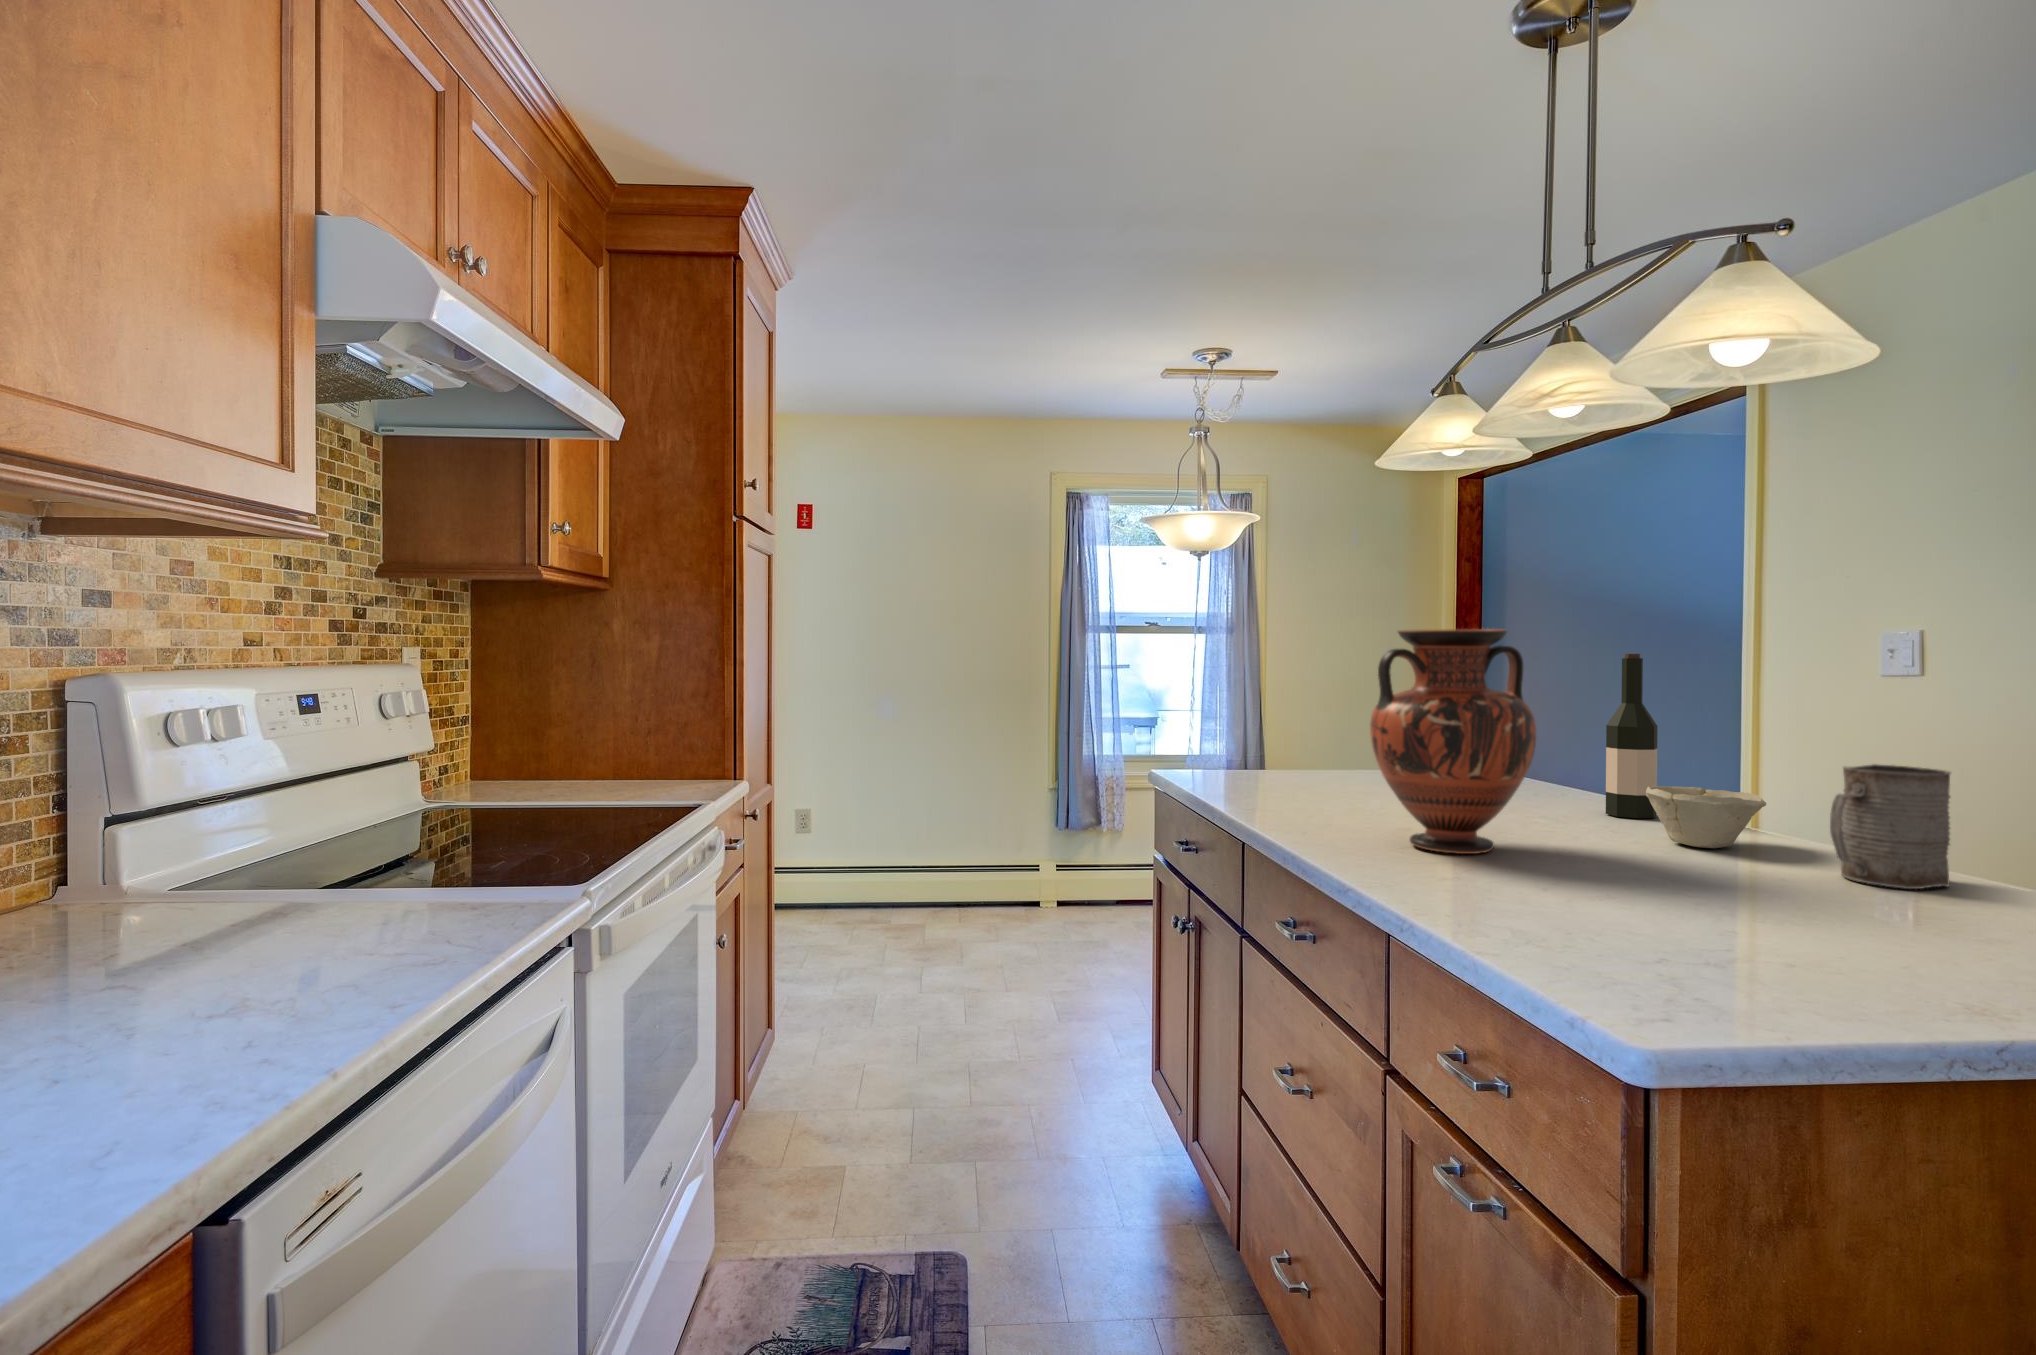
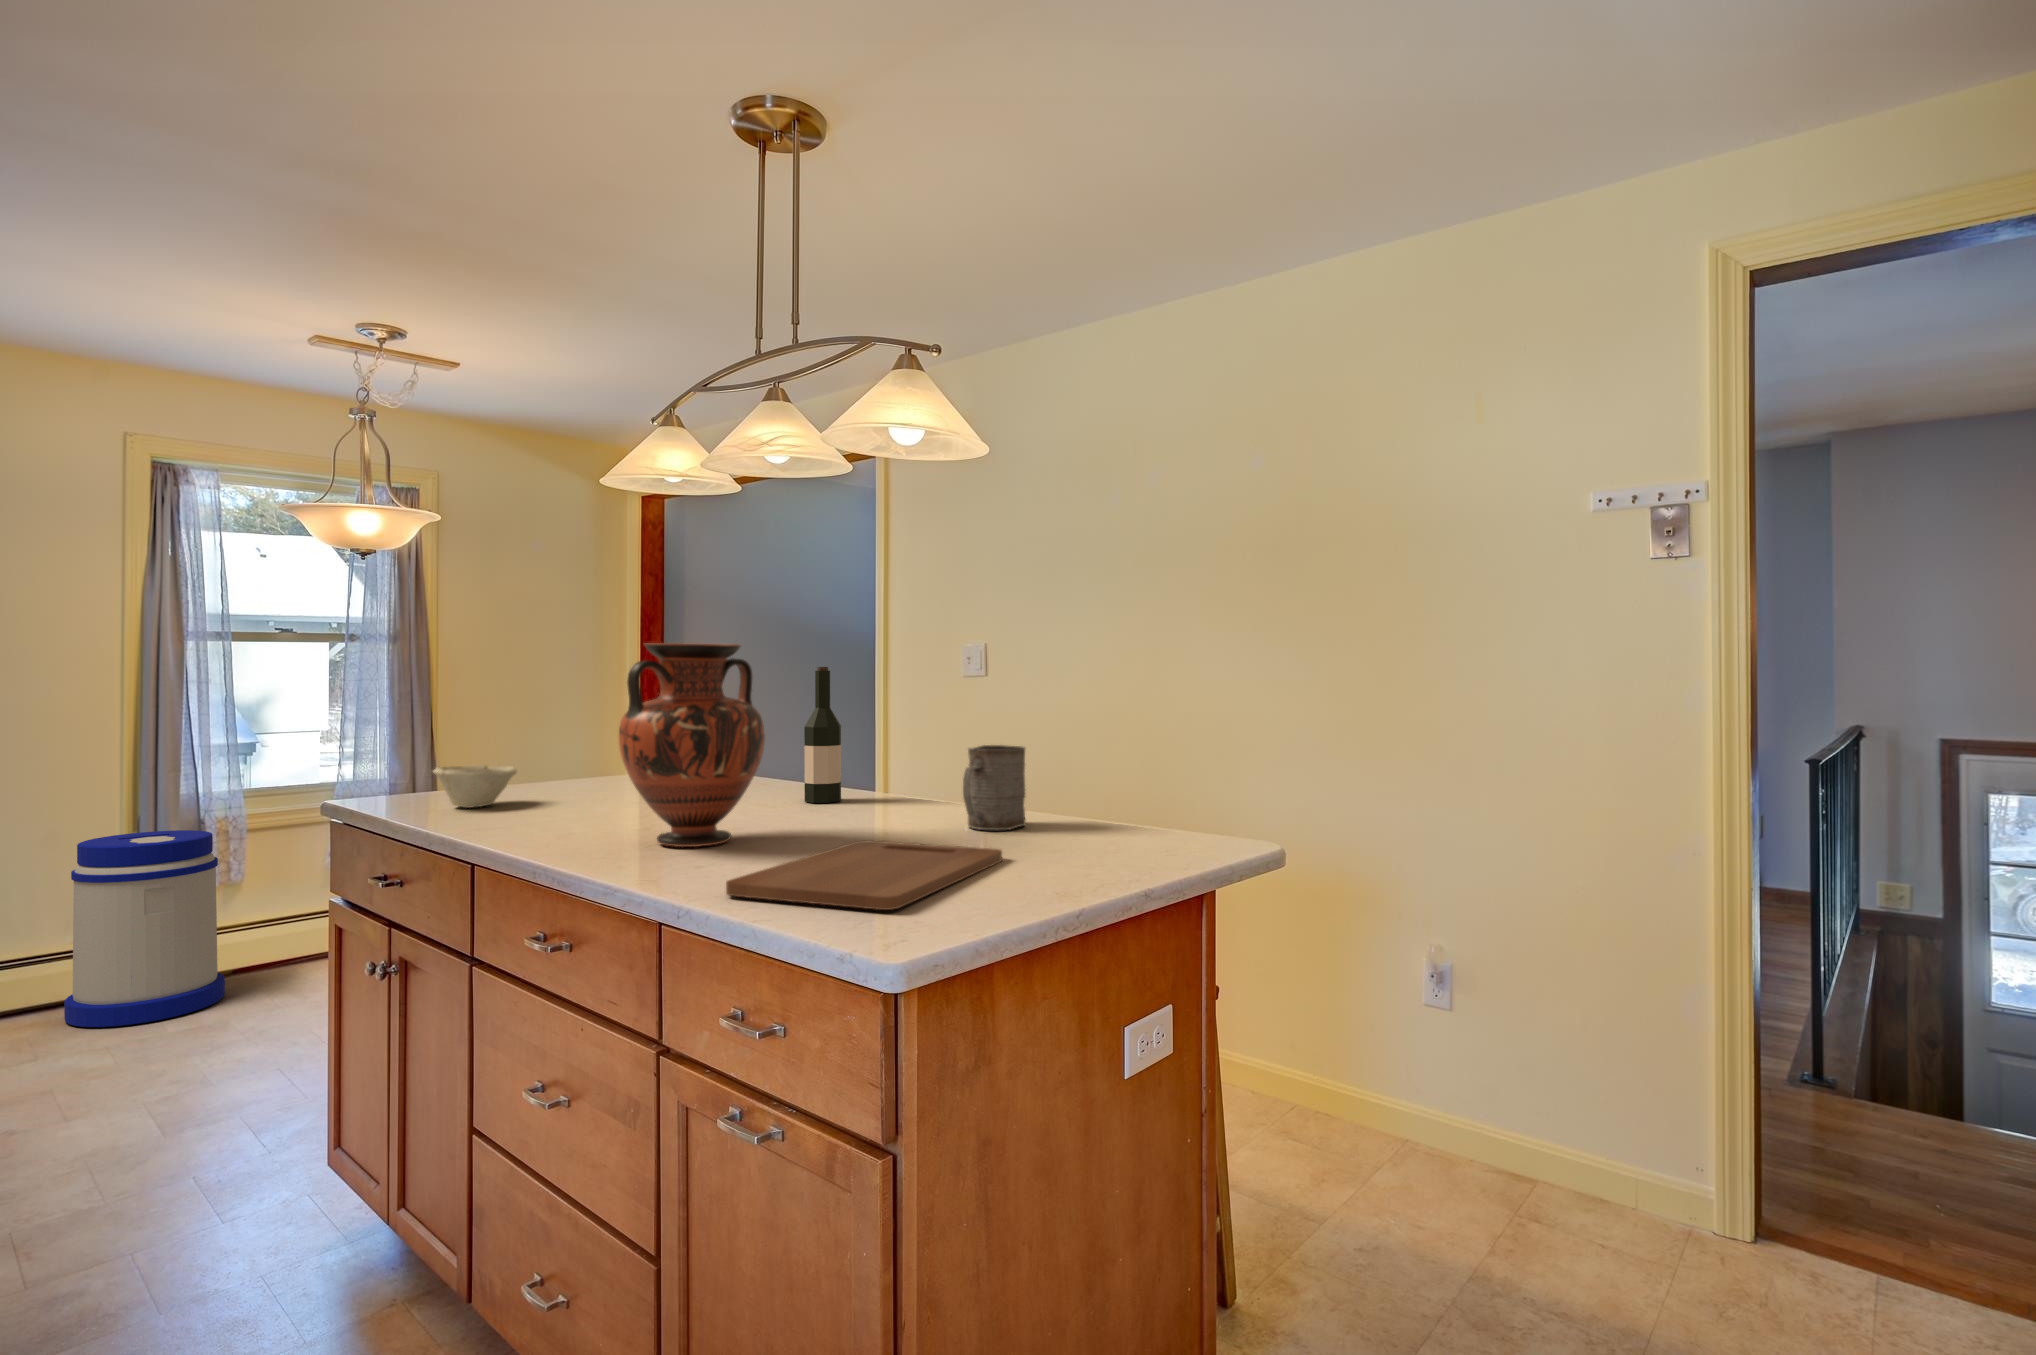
trash can: none [1016,779,1110,924] -> present [64,830,225,1027]
bowl: present [1646,786,1766,848] -> present [433,765,517,808]
cutting board: none [1458,874,1885,977] -> present [726,840,1002,910]

